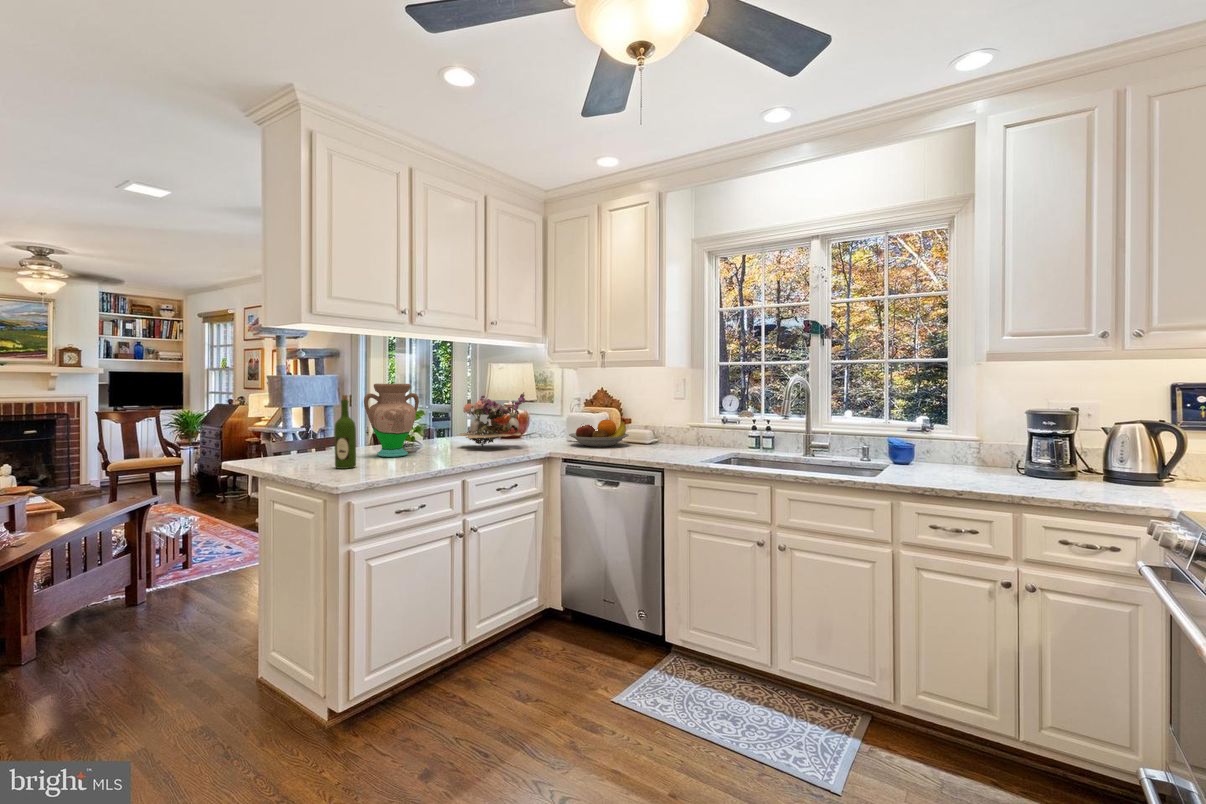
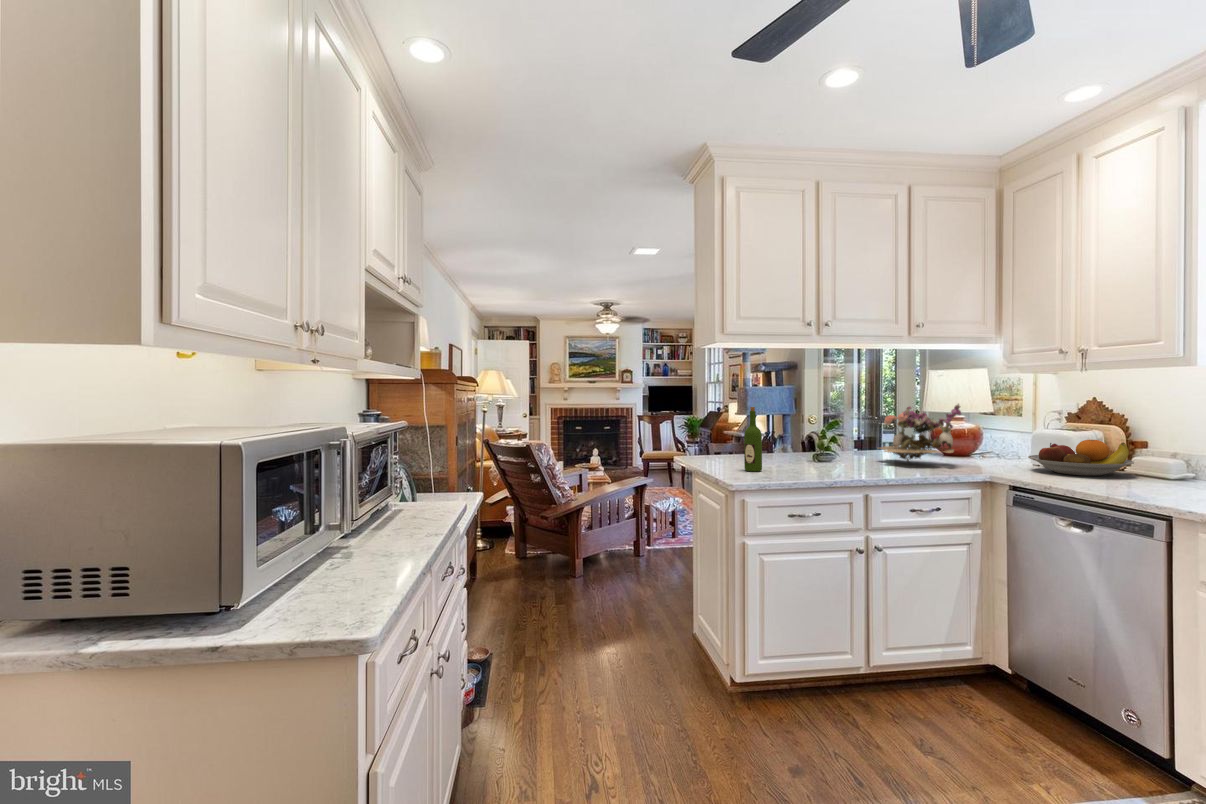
vase: present [364,384,419,457] -> none [778,395,831,465]

